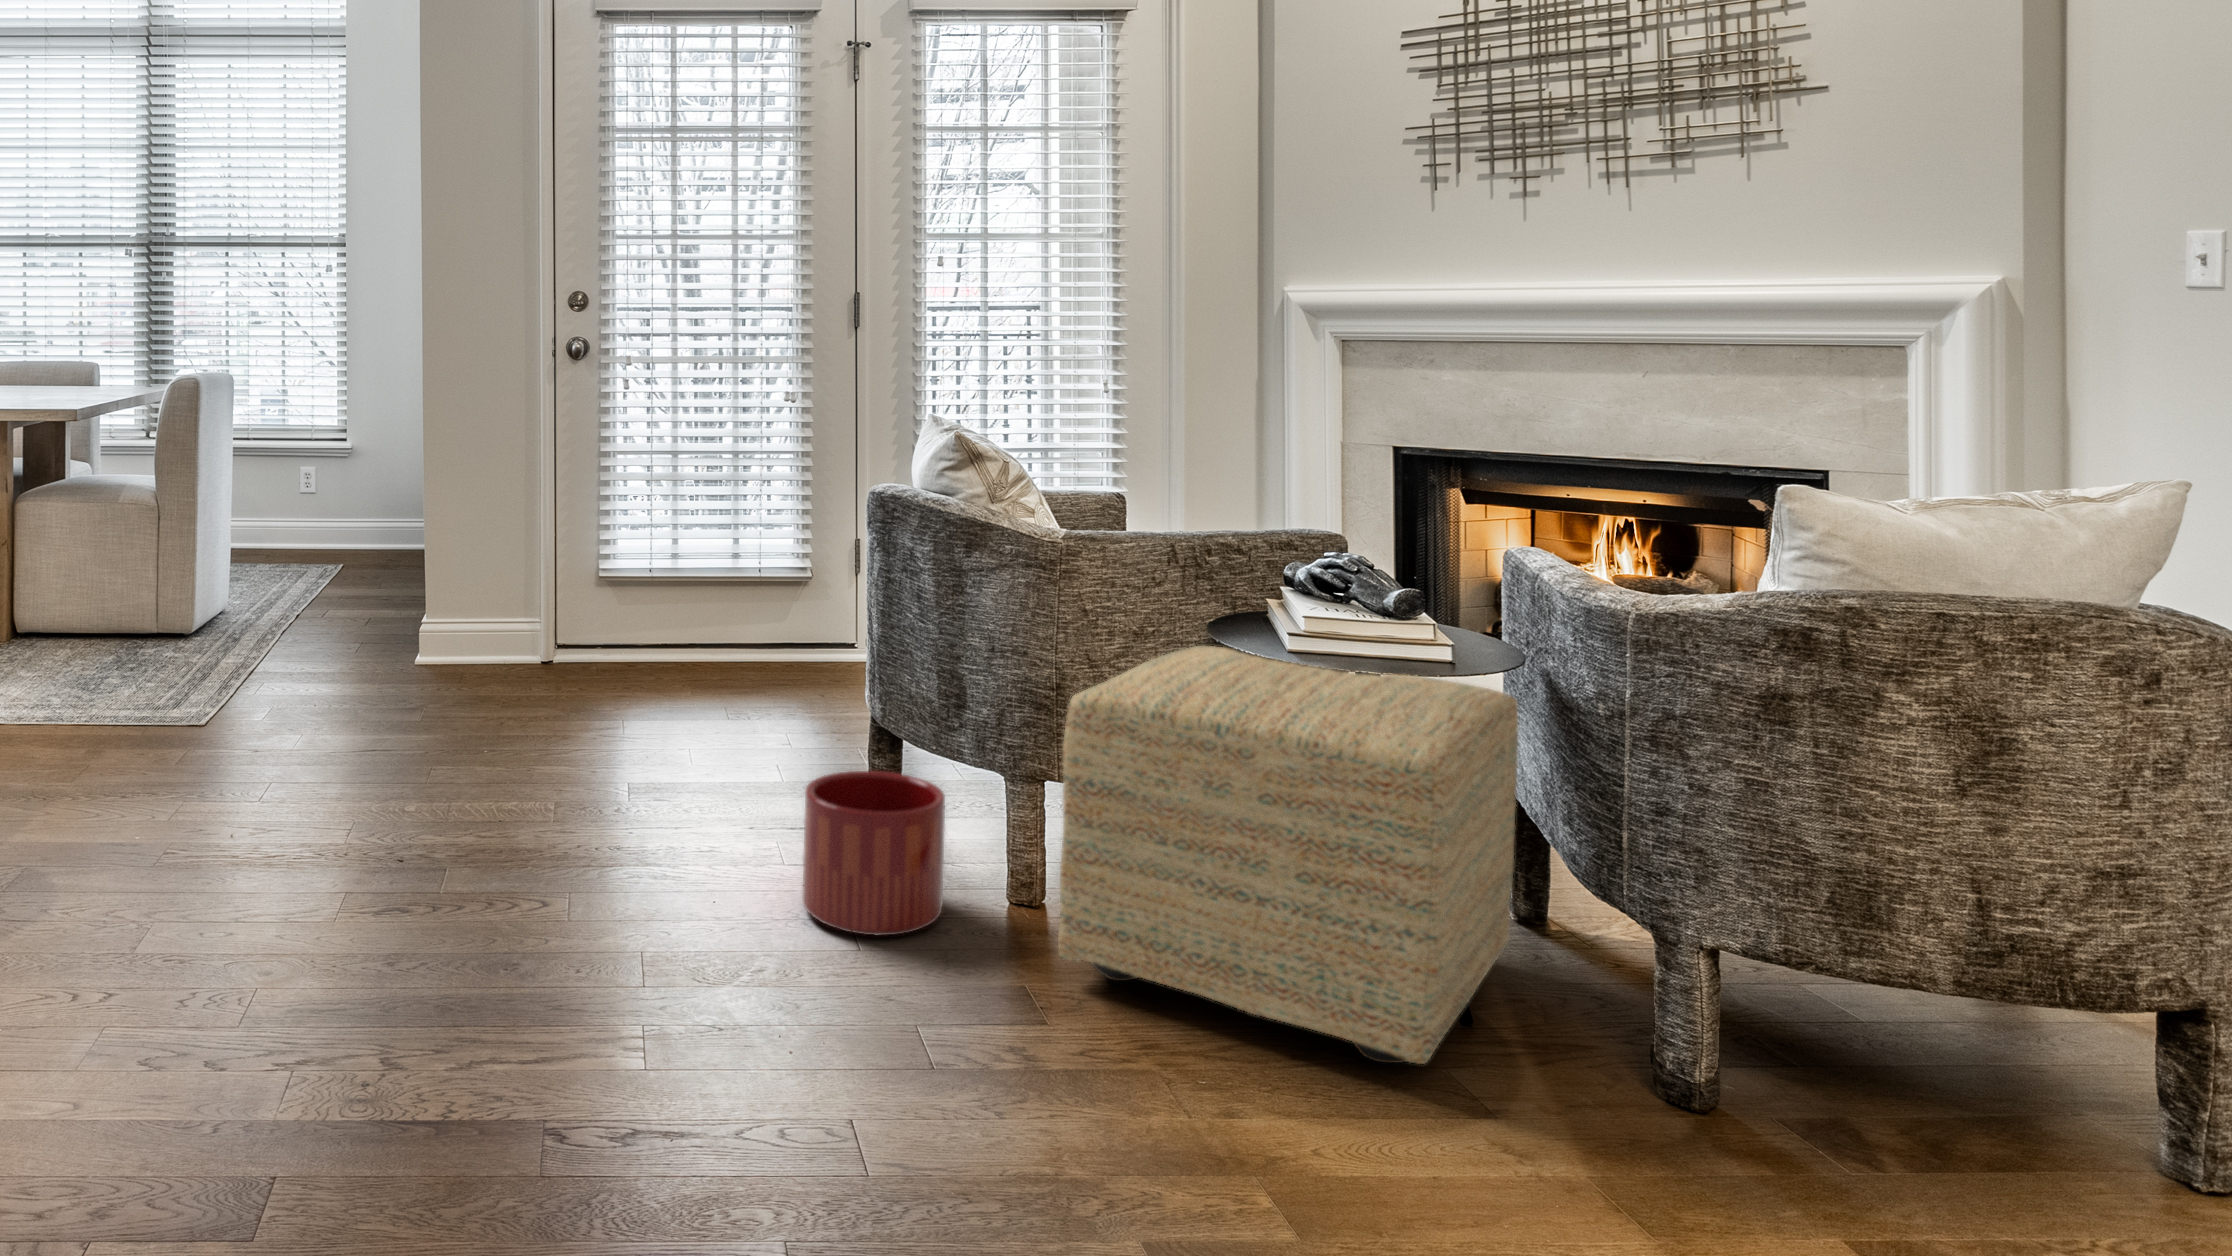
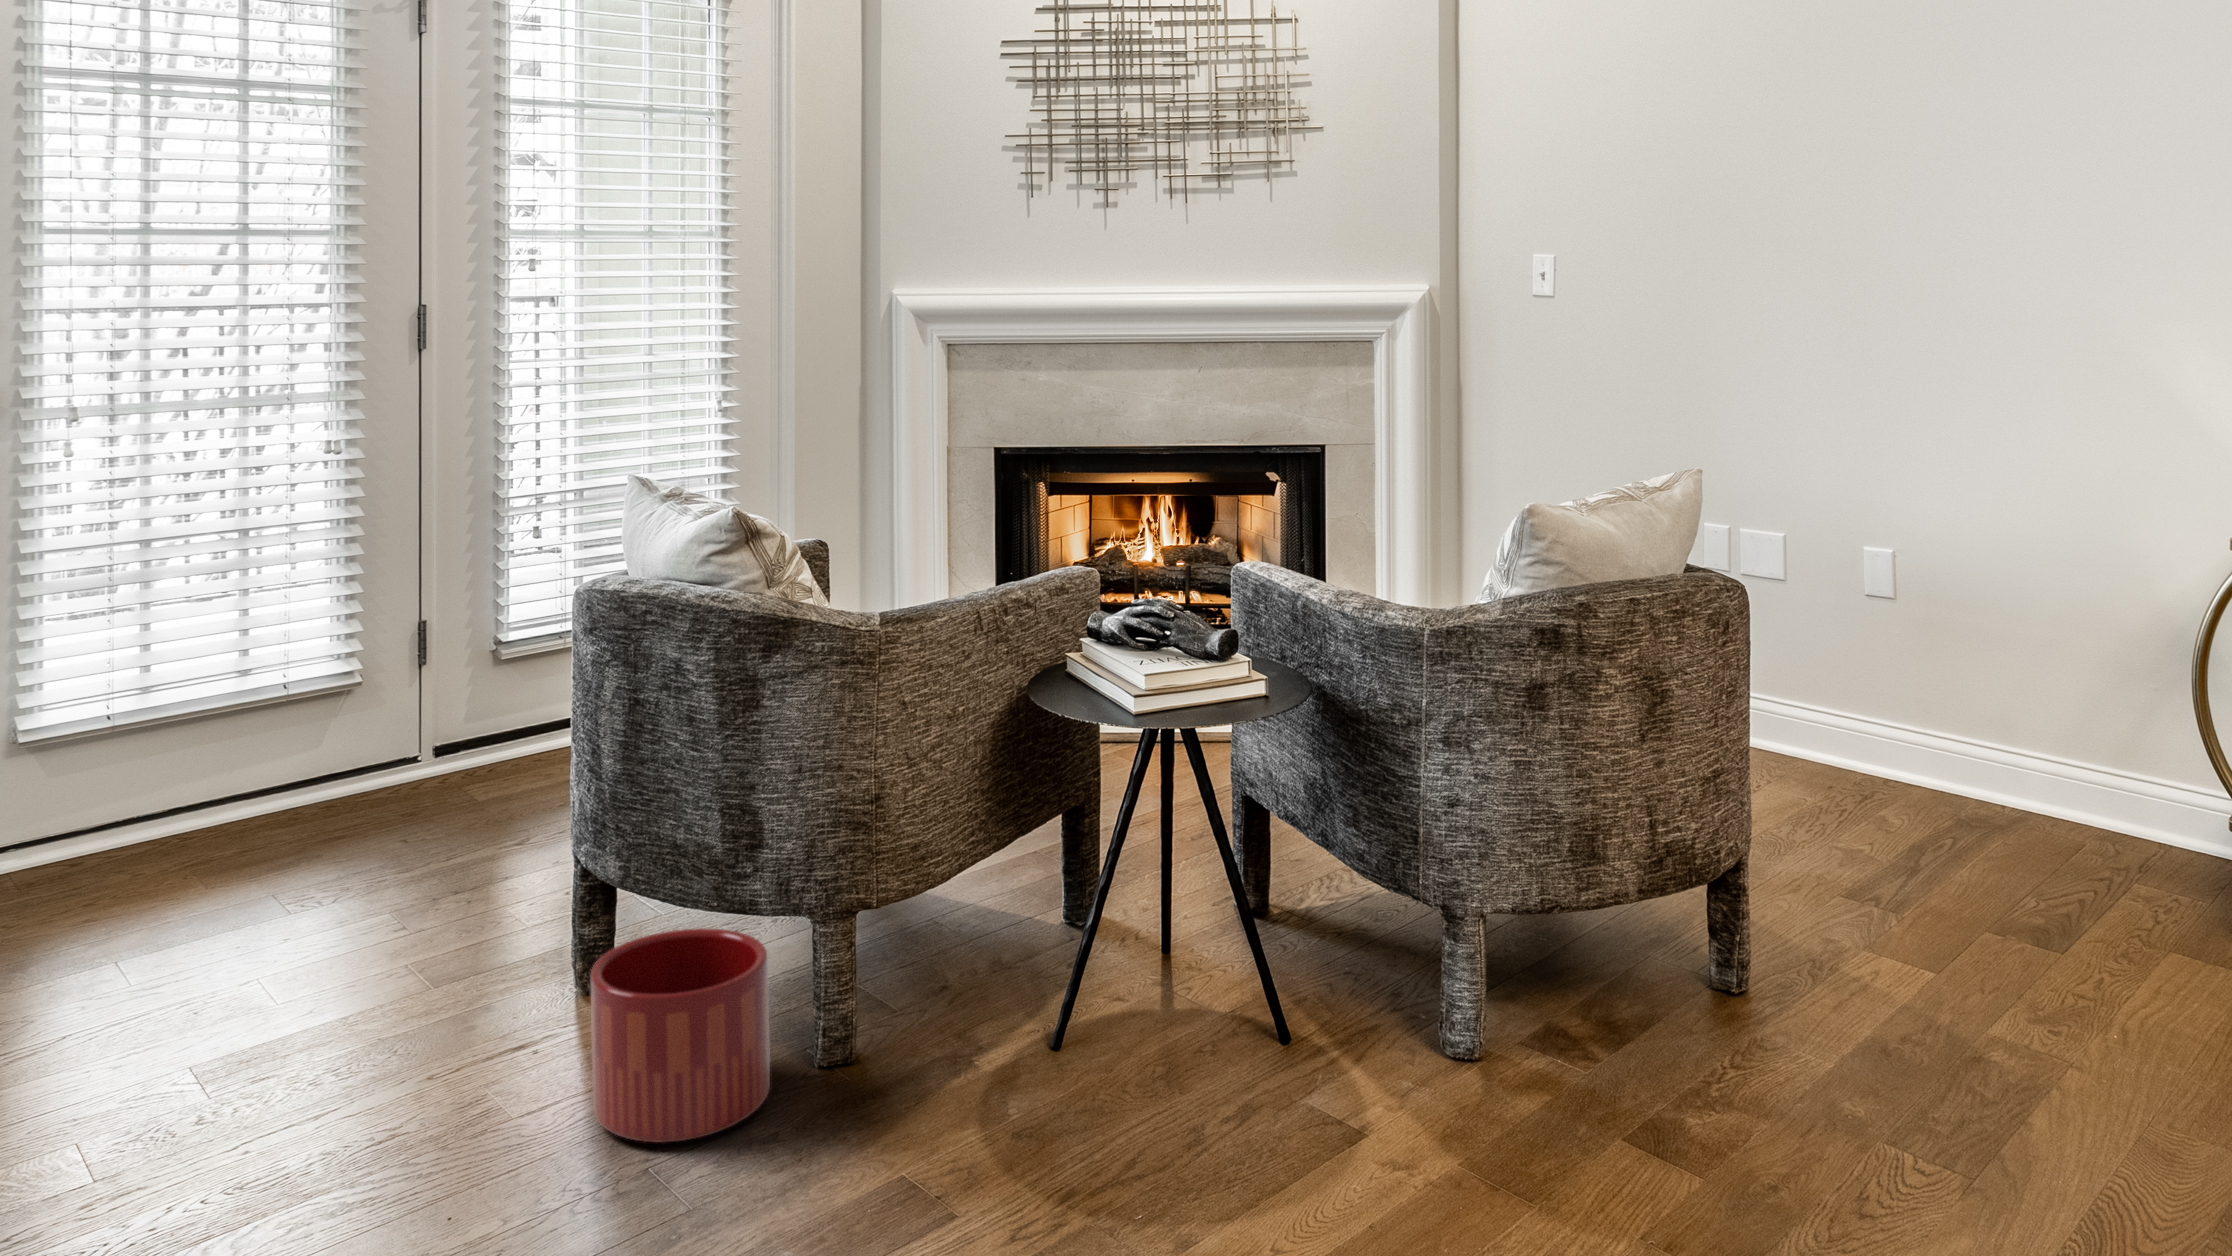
ottoman: present [1058,646,1519,1064] -> none [931,709,1320,1098]

